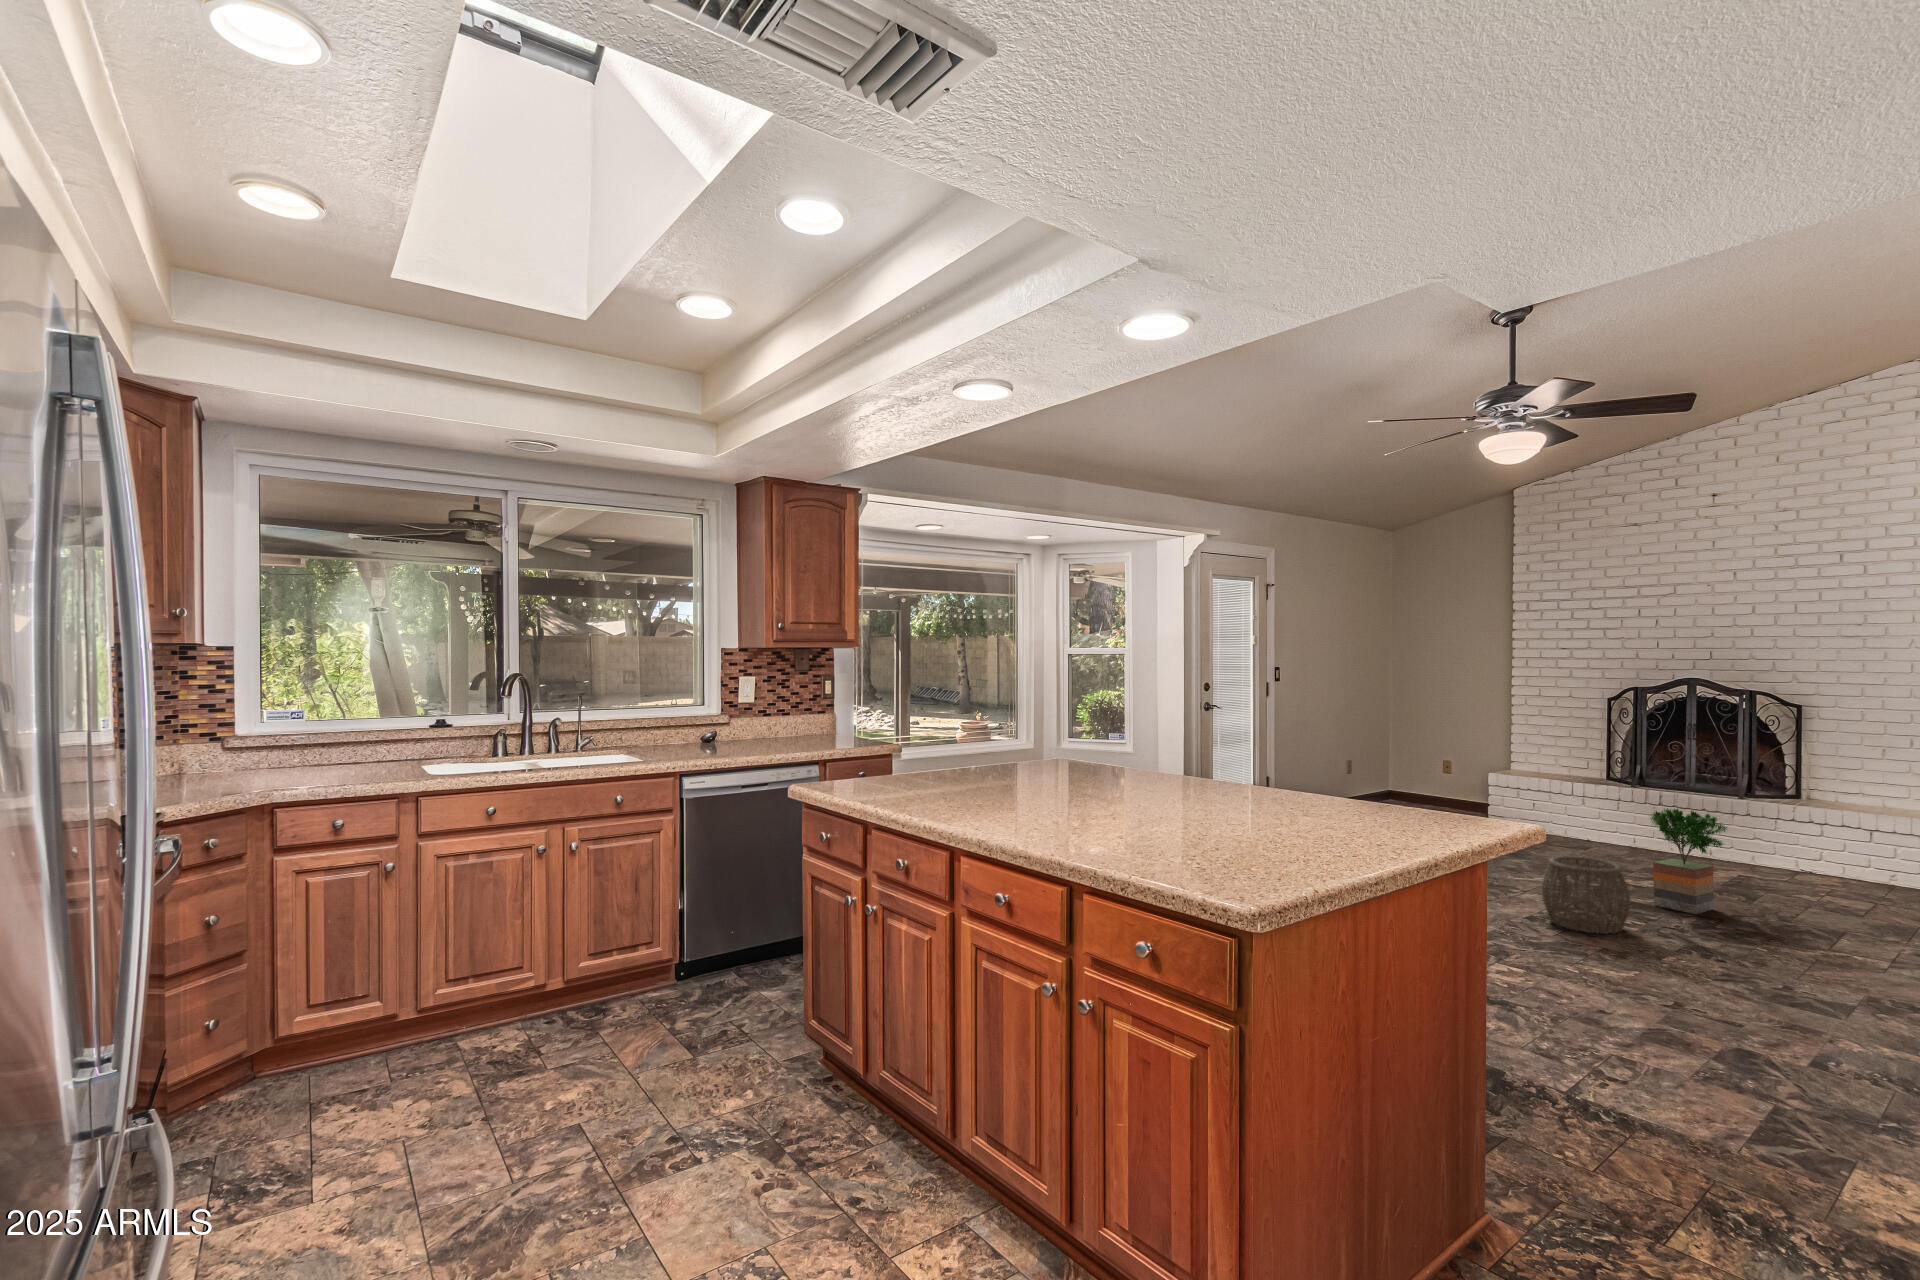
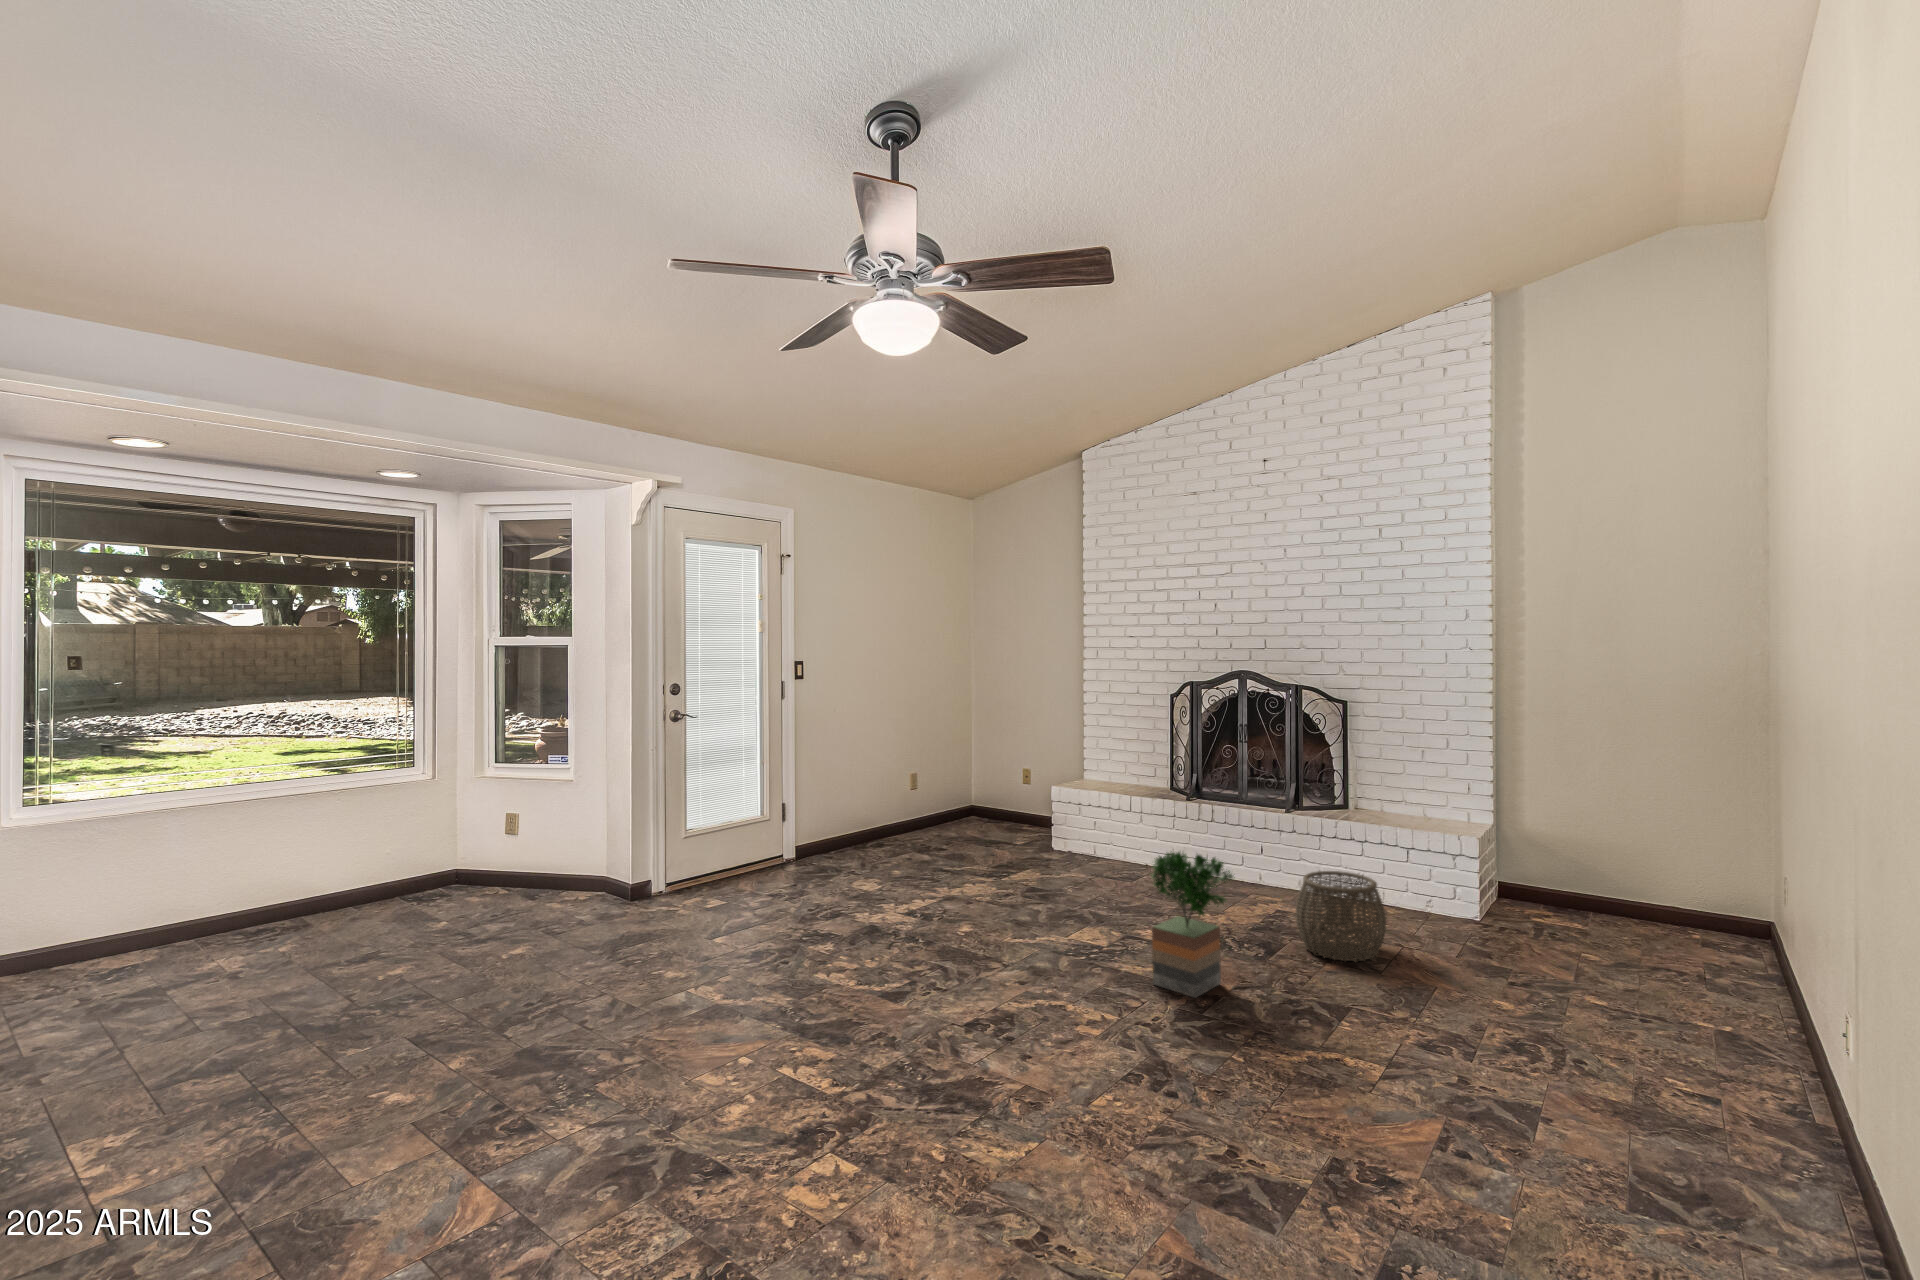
woven basket: present [1542,856,1631,934] -> present [1295,871,1387,962]

